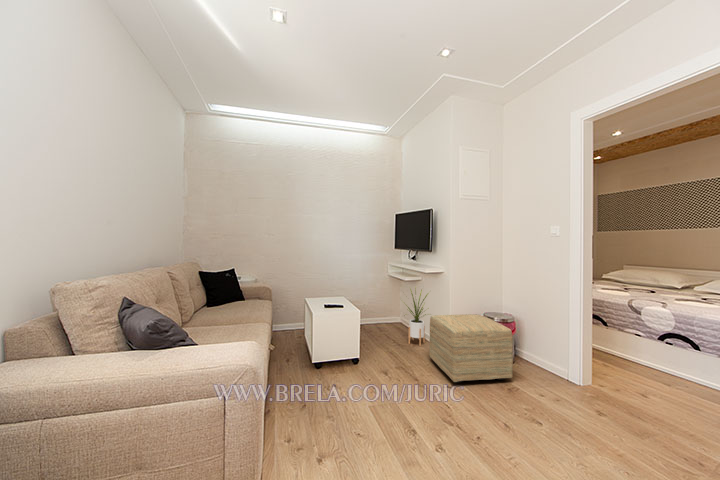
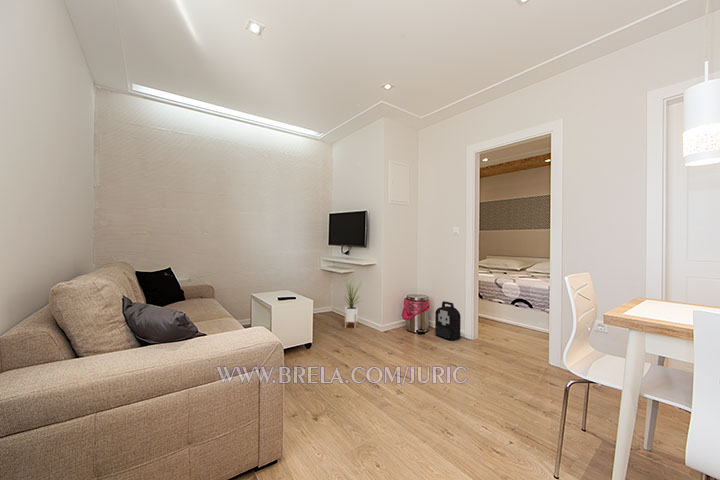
ottoman: present [429,314,513,383] -> none [368,297,432,350]
backpack: none [522,326,561,382] -> present [435,301,461,341]

